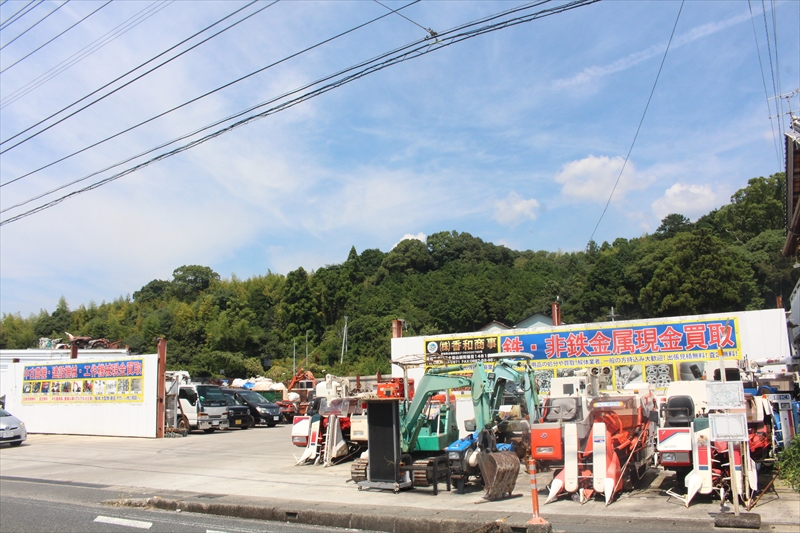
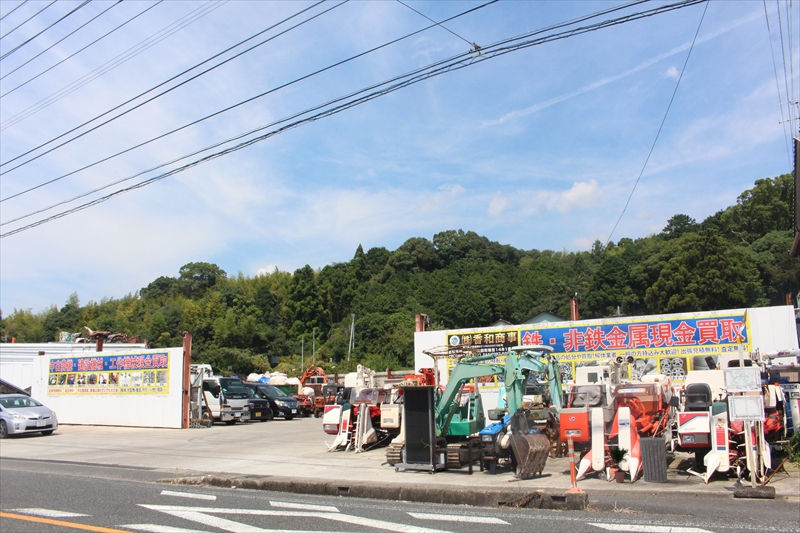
trash can: none [614,455,645,506] -> present [639,437,667,482]
potted plant: none [575,465,606,506] -> present [605,447,628,483]

